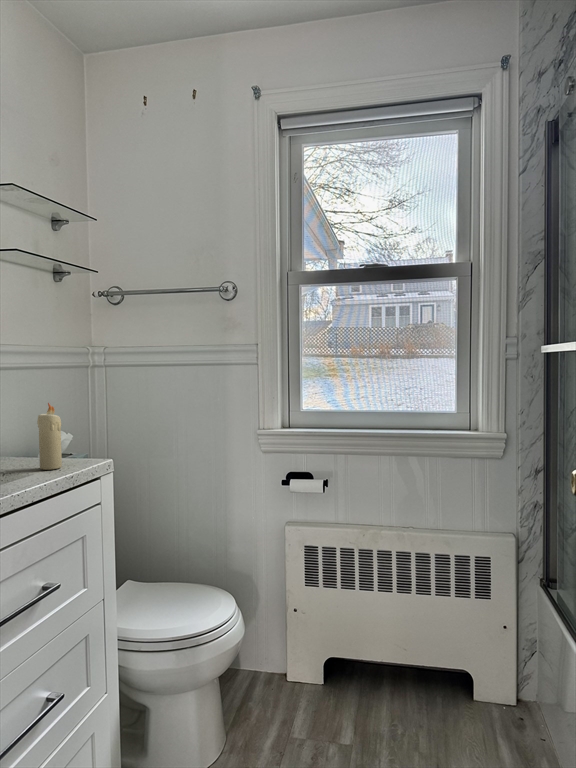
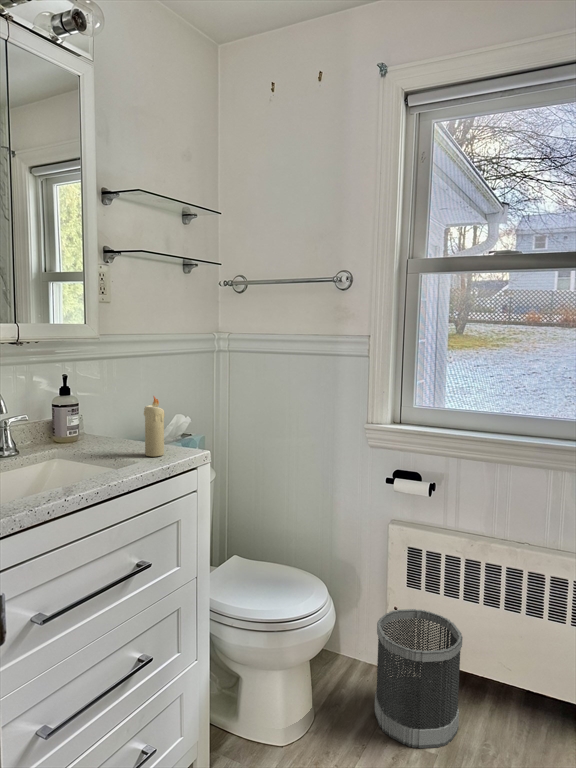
wastebasket: none [282,606,365,743] -> present [375,609,463,748]

